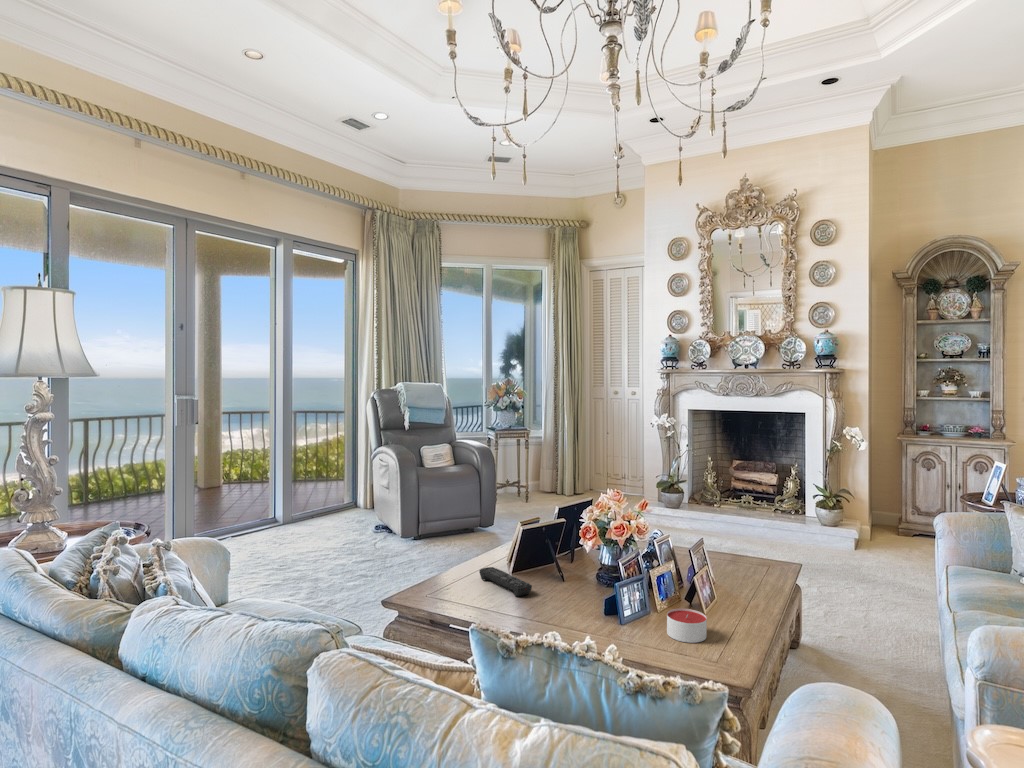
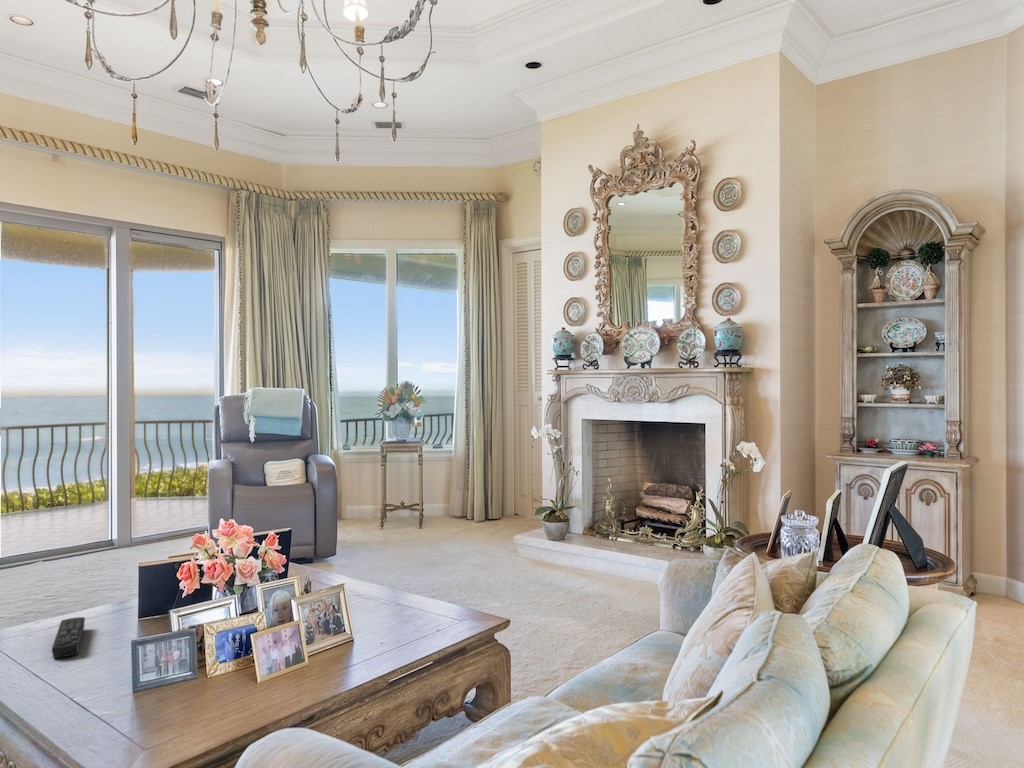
candle: present [667,608,707,643] -> none [115,689,172,739]

